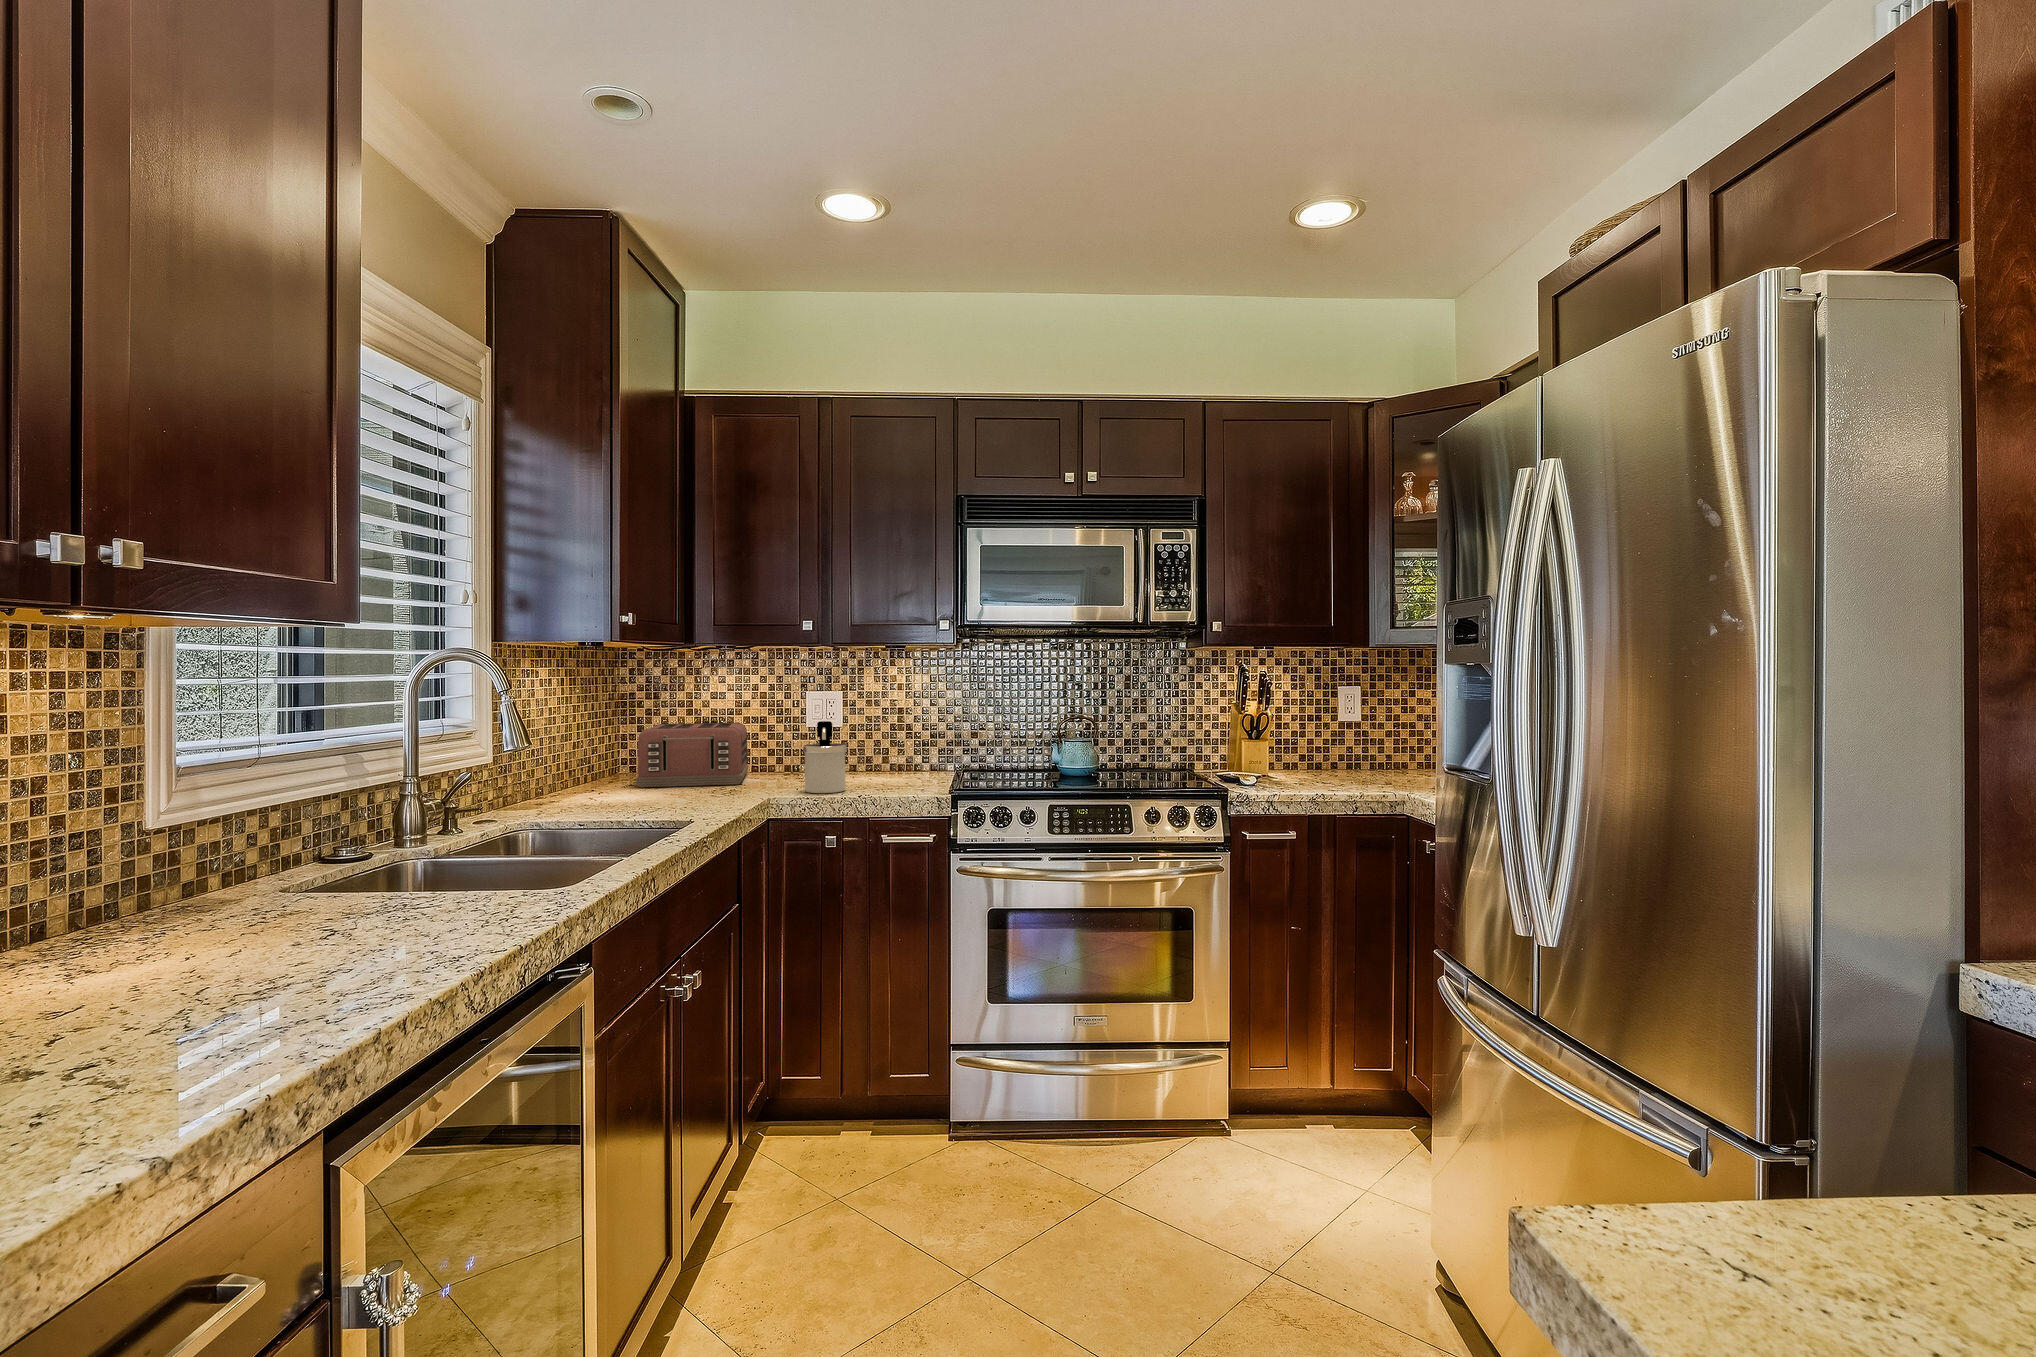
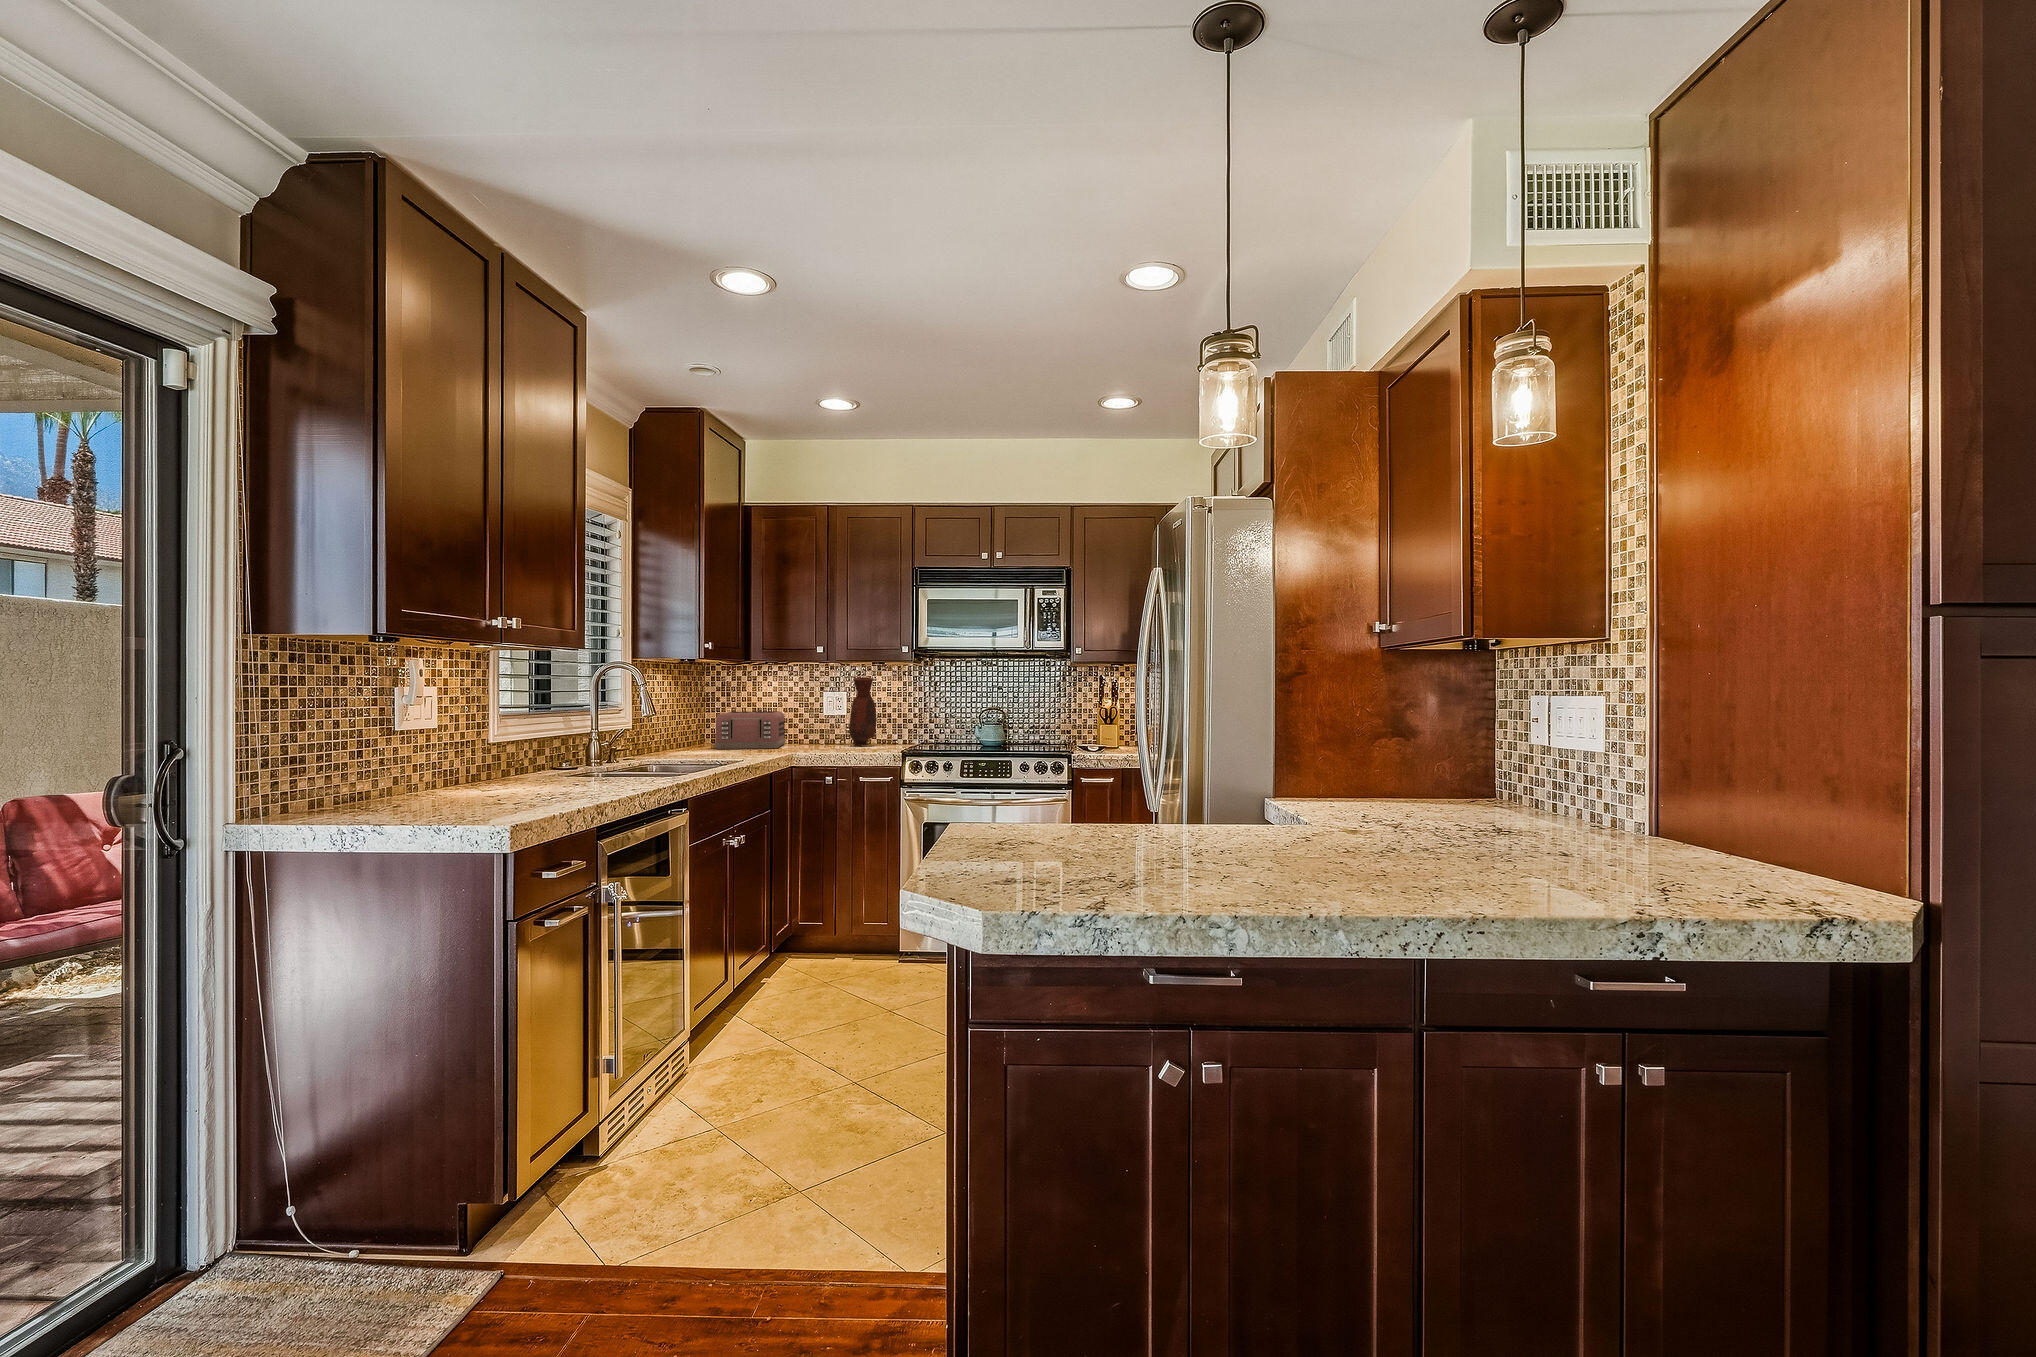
vase: none [851,669,894,777] -> present [849,677,877,746]
soap dispenser: present [803,721,847,793] -> none [814,708,840,752]

